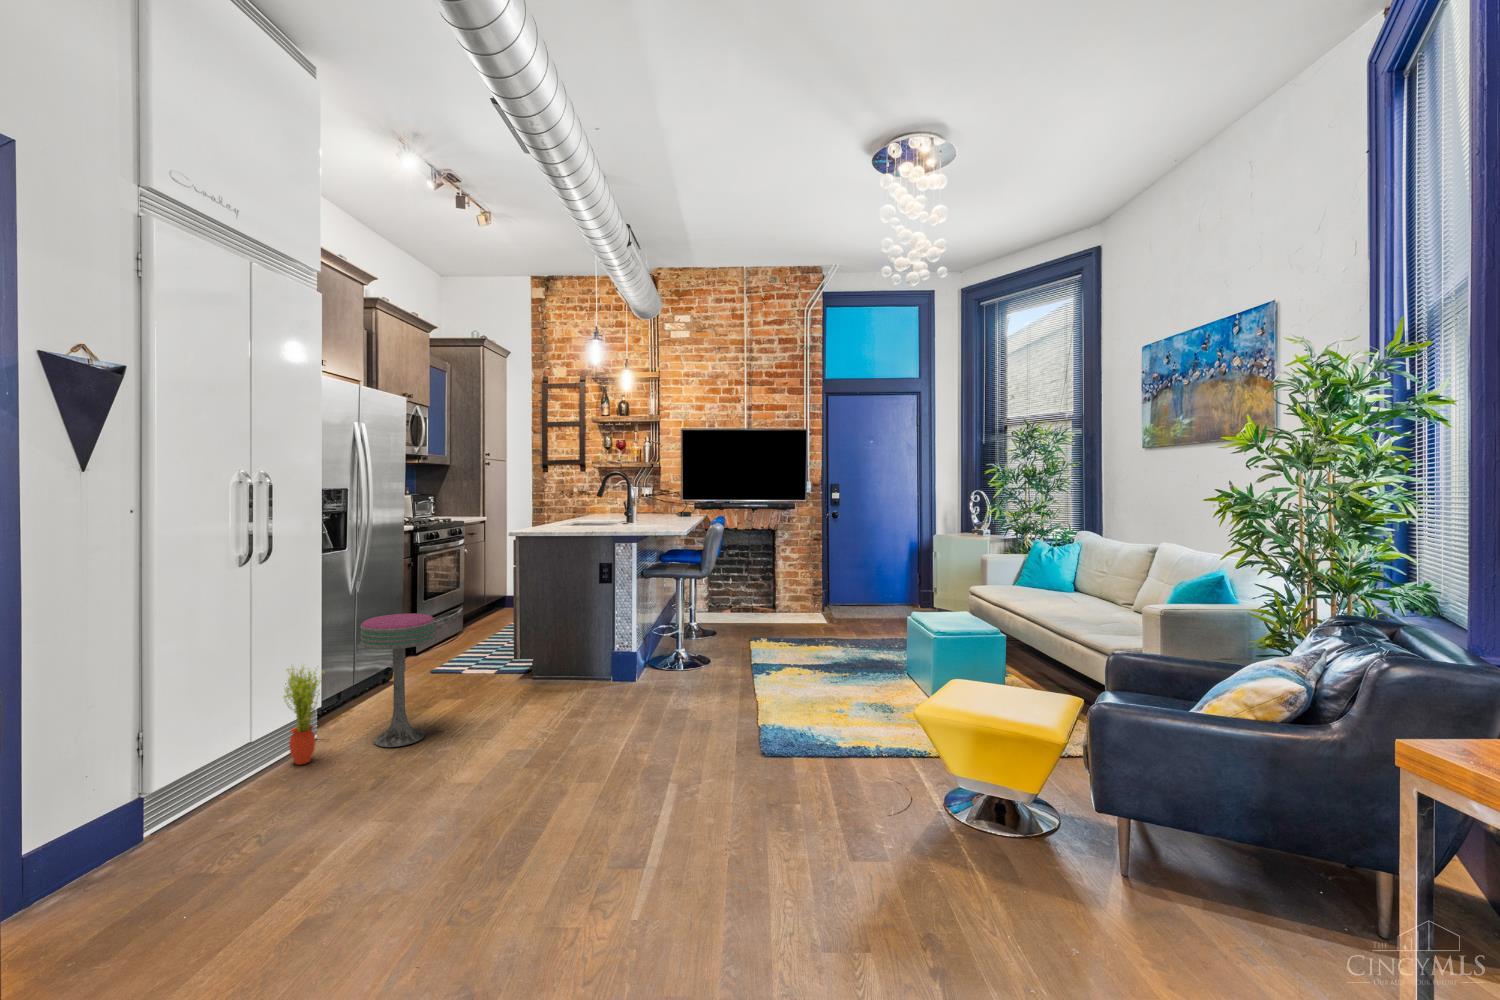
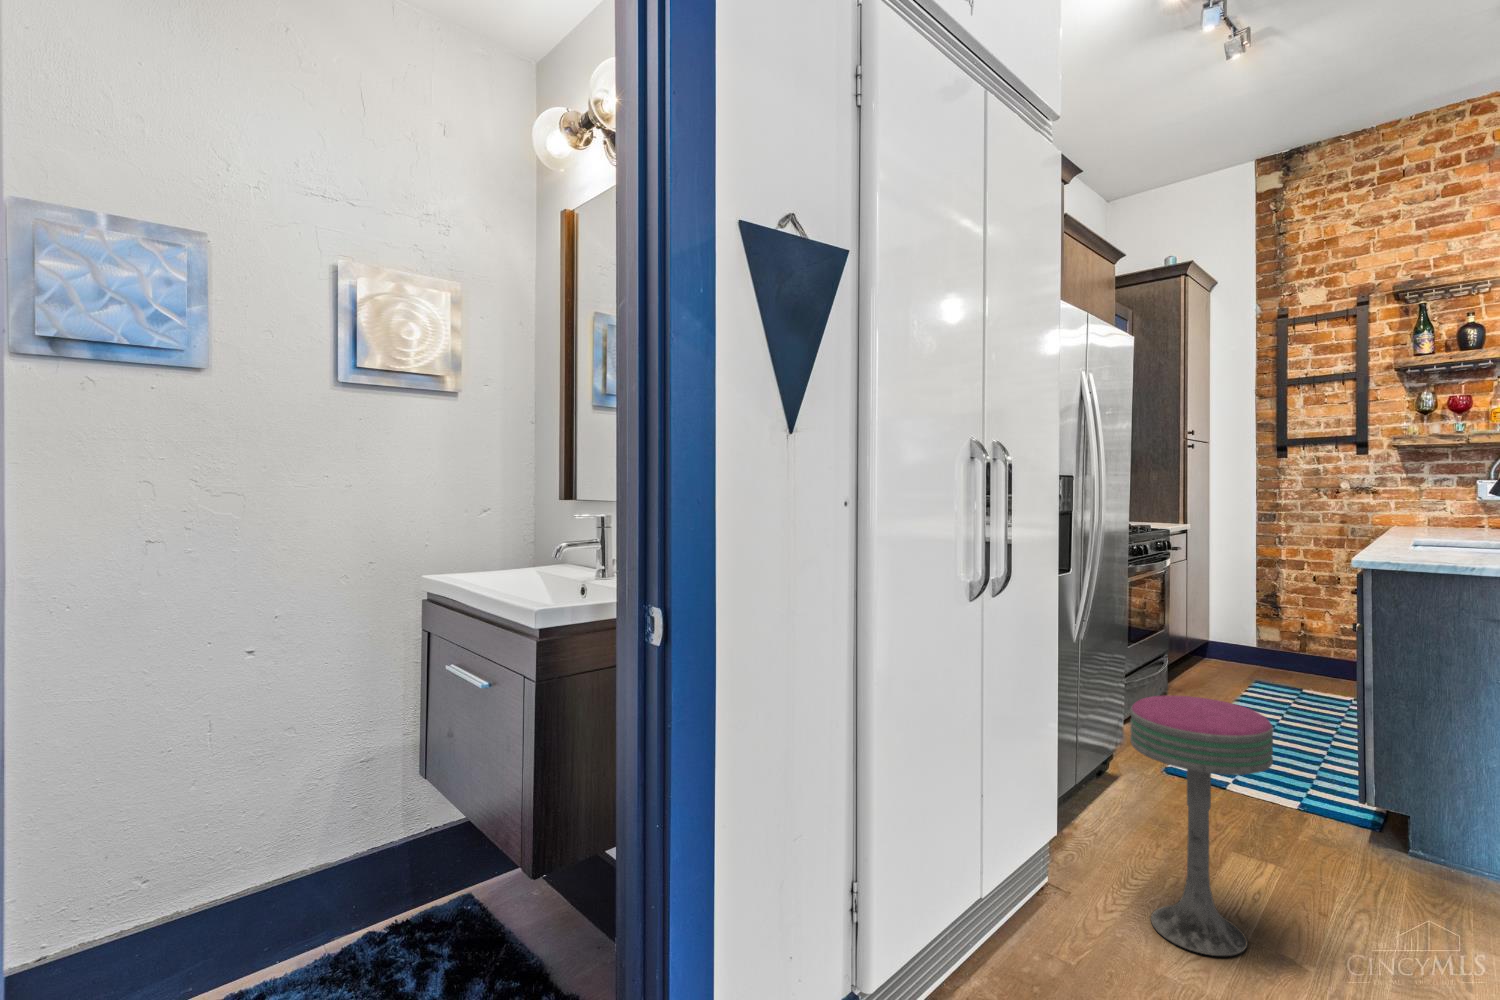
potted plant: present [284,664,325,765] -> none [1020,766,1083,942]

